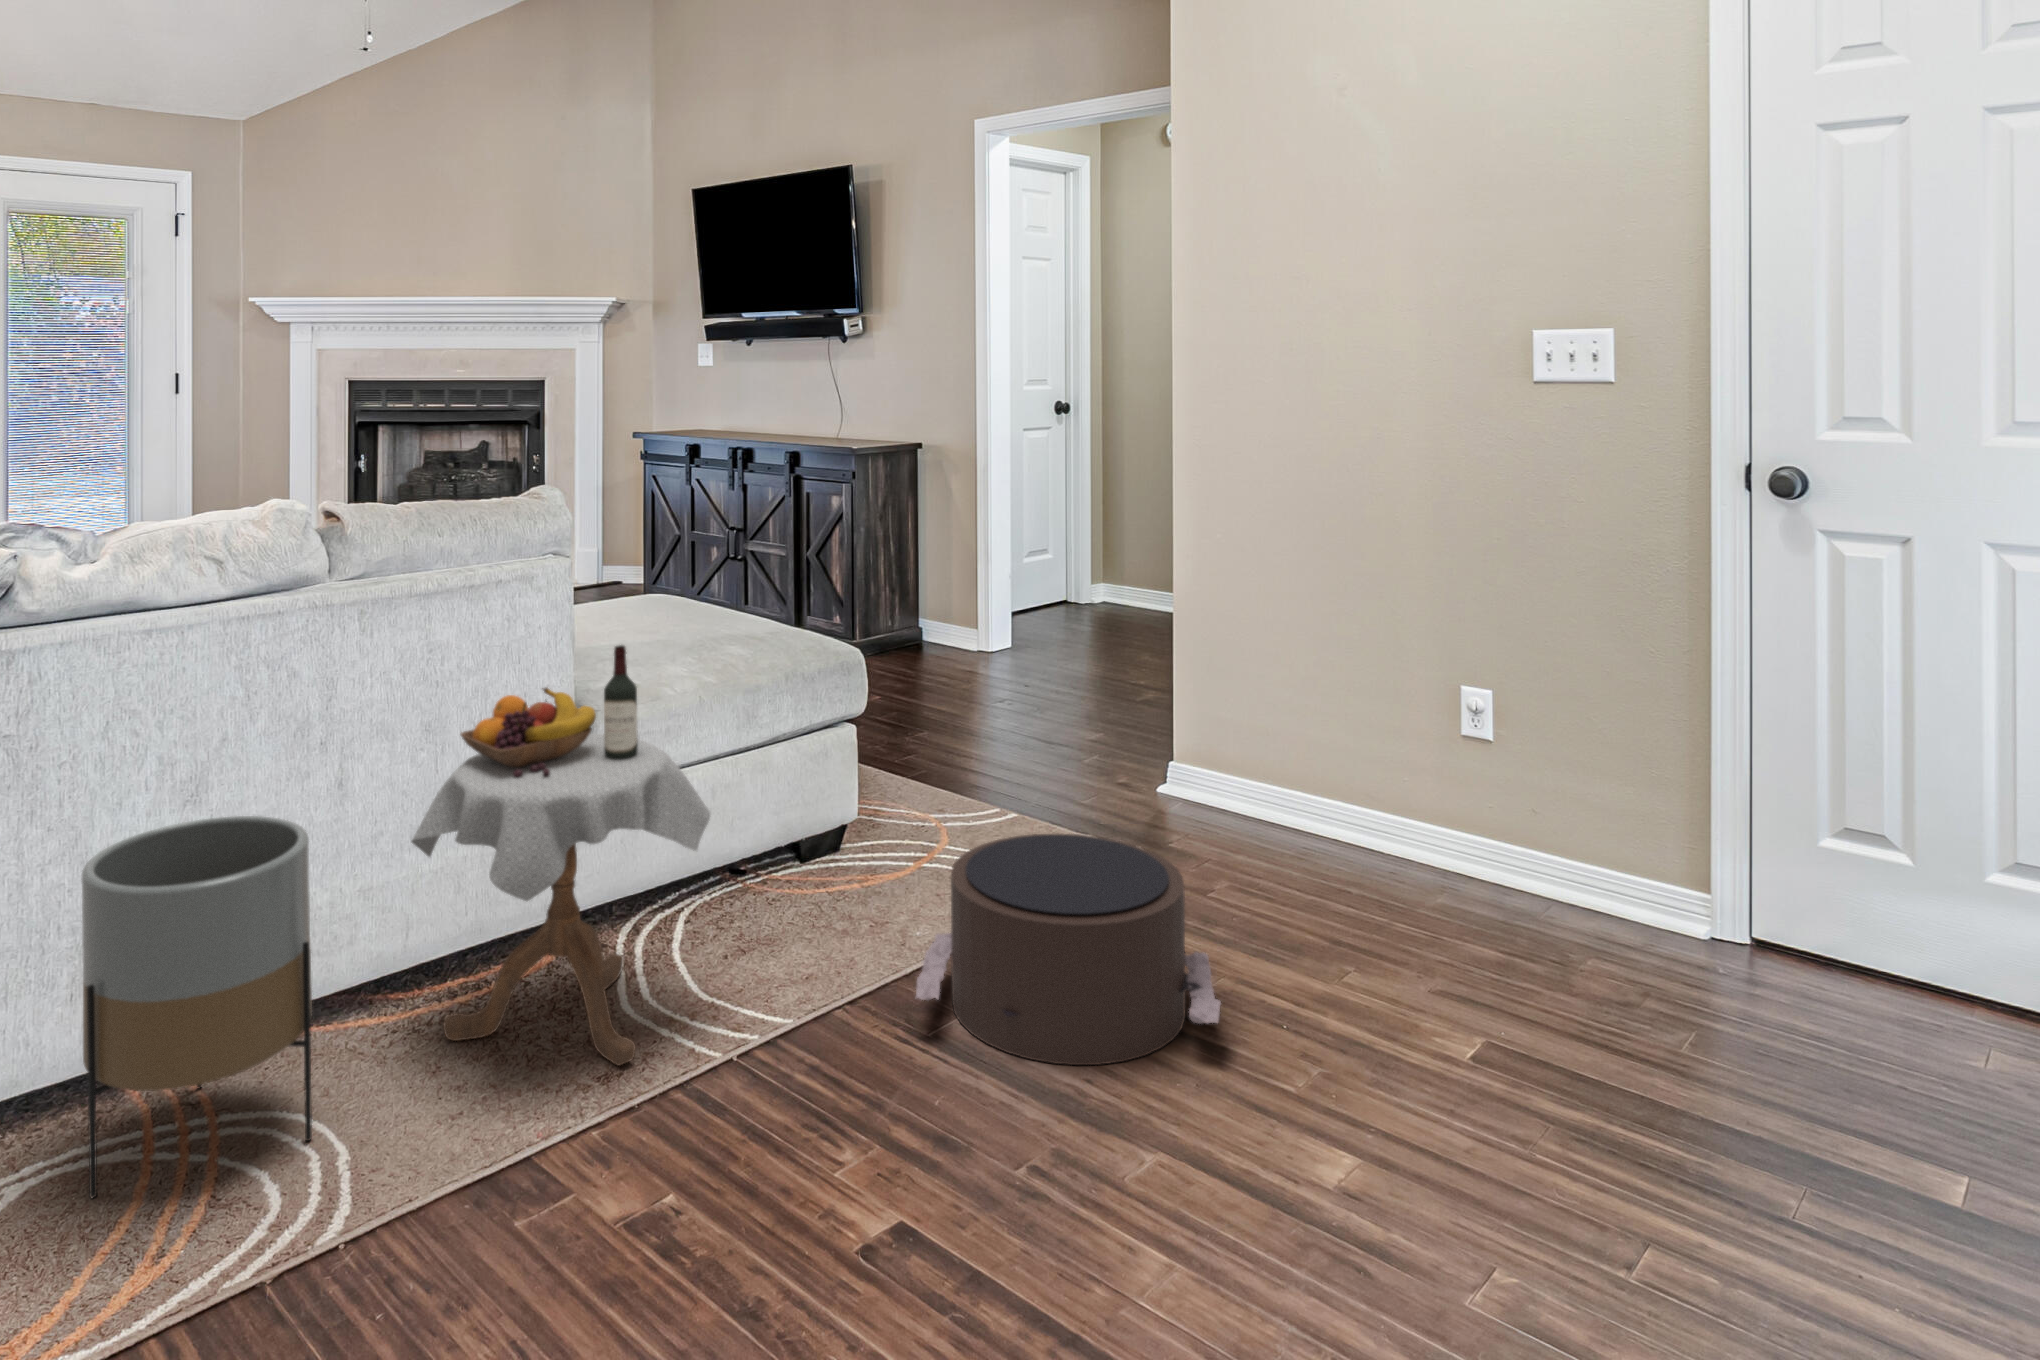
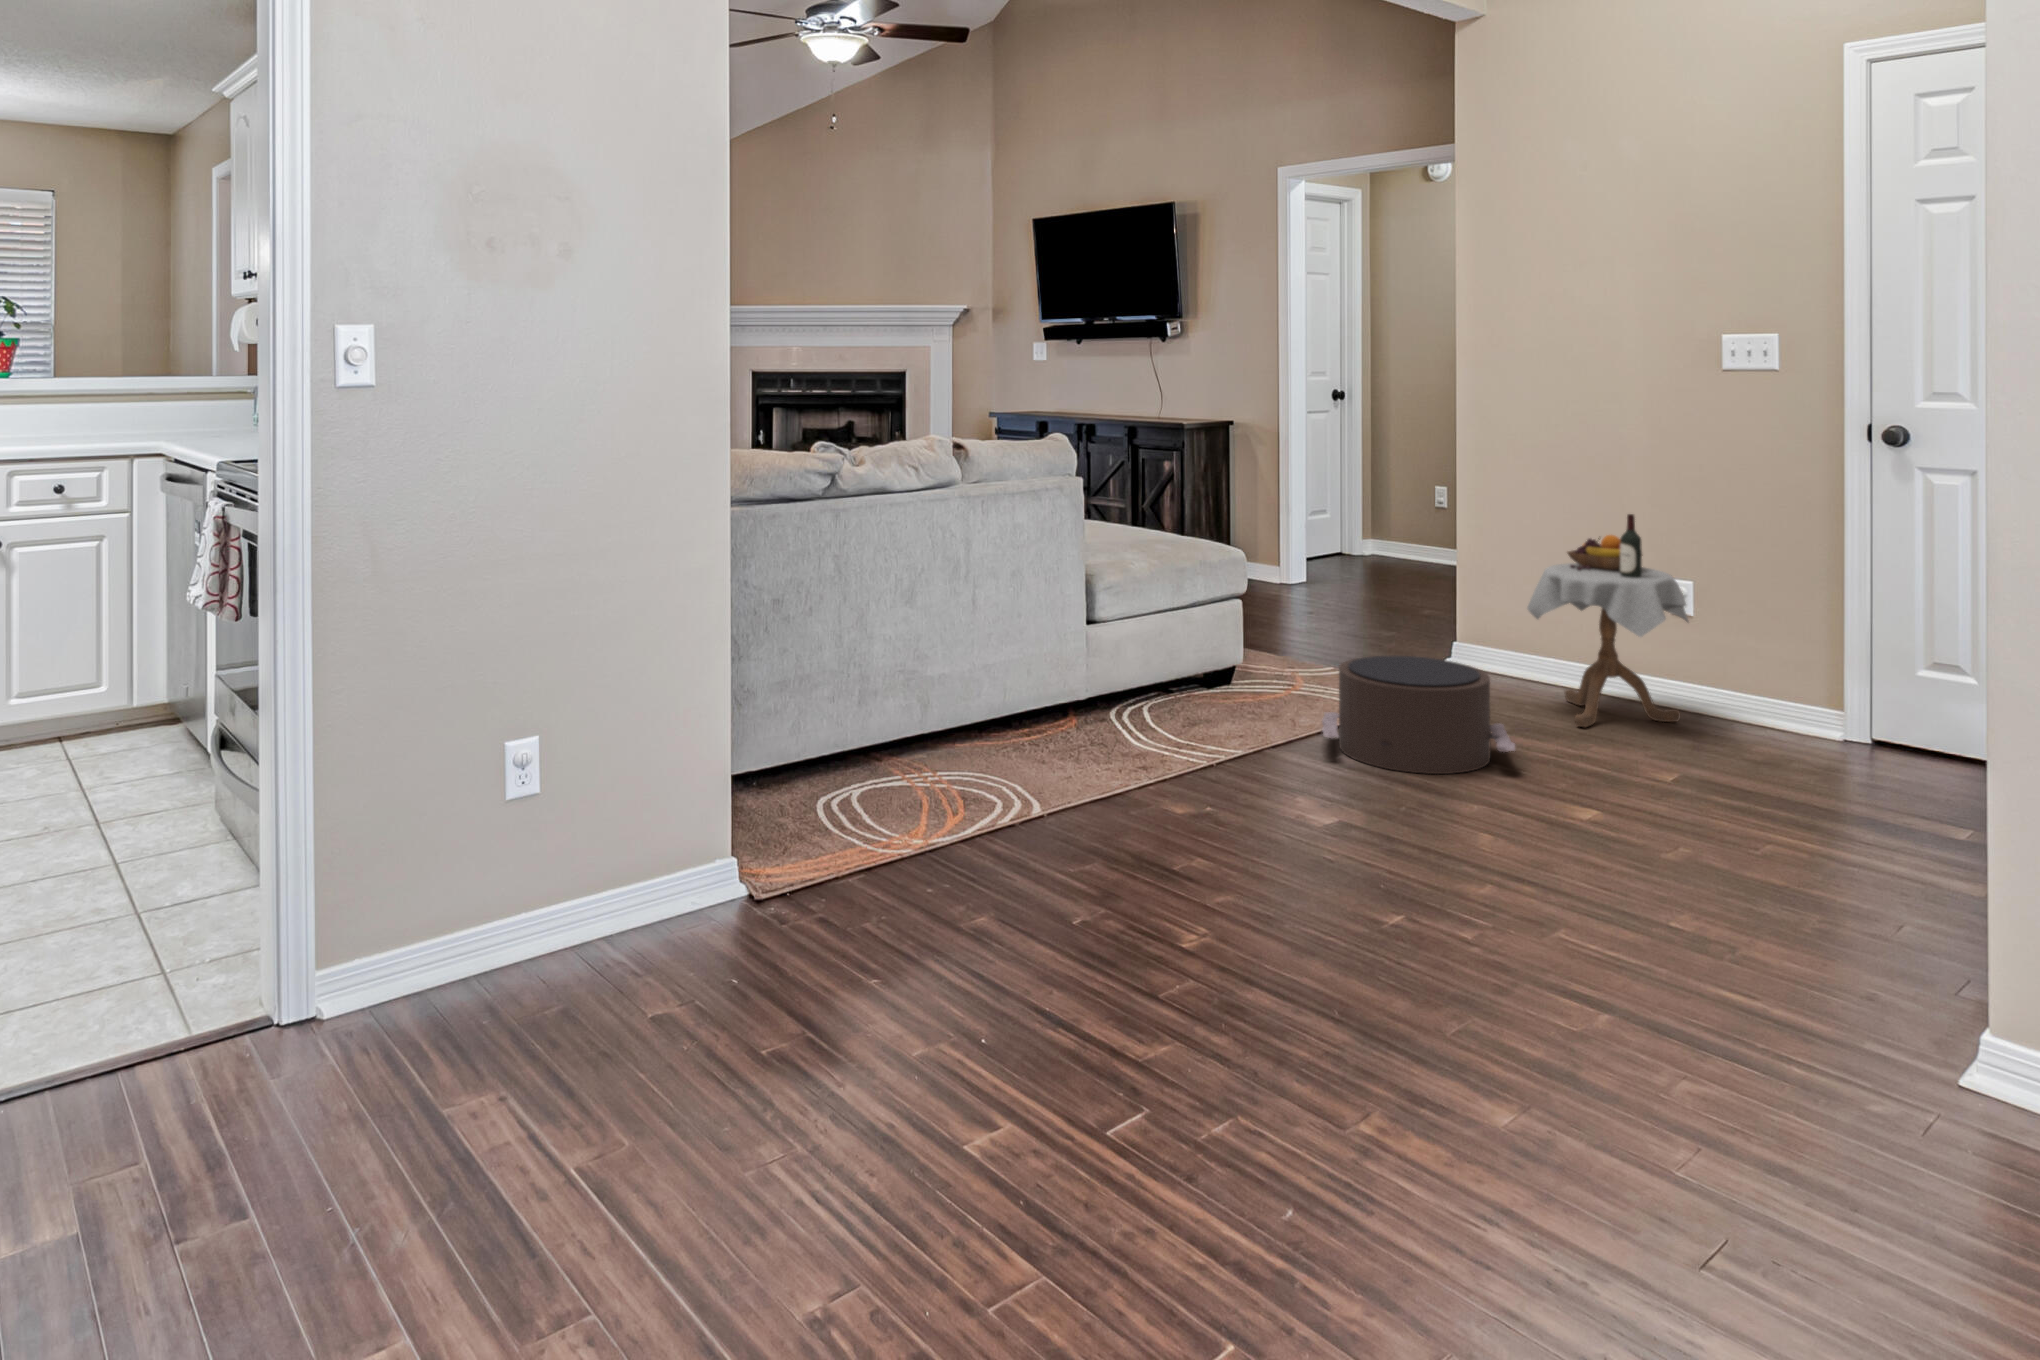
side table: present [411,645,710,1065] -> present [1527,514,1688,727]
planter: present [82,816,312,1198] -> none [880,612,998,798]

